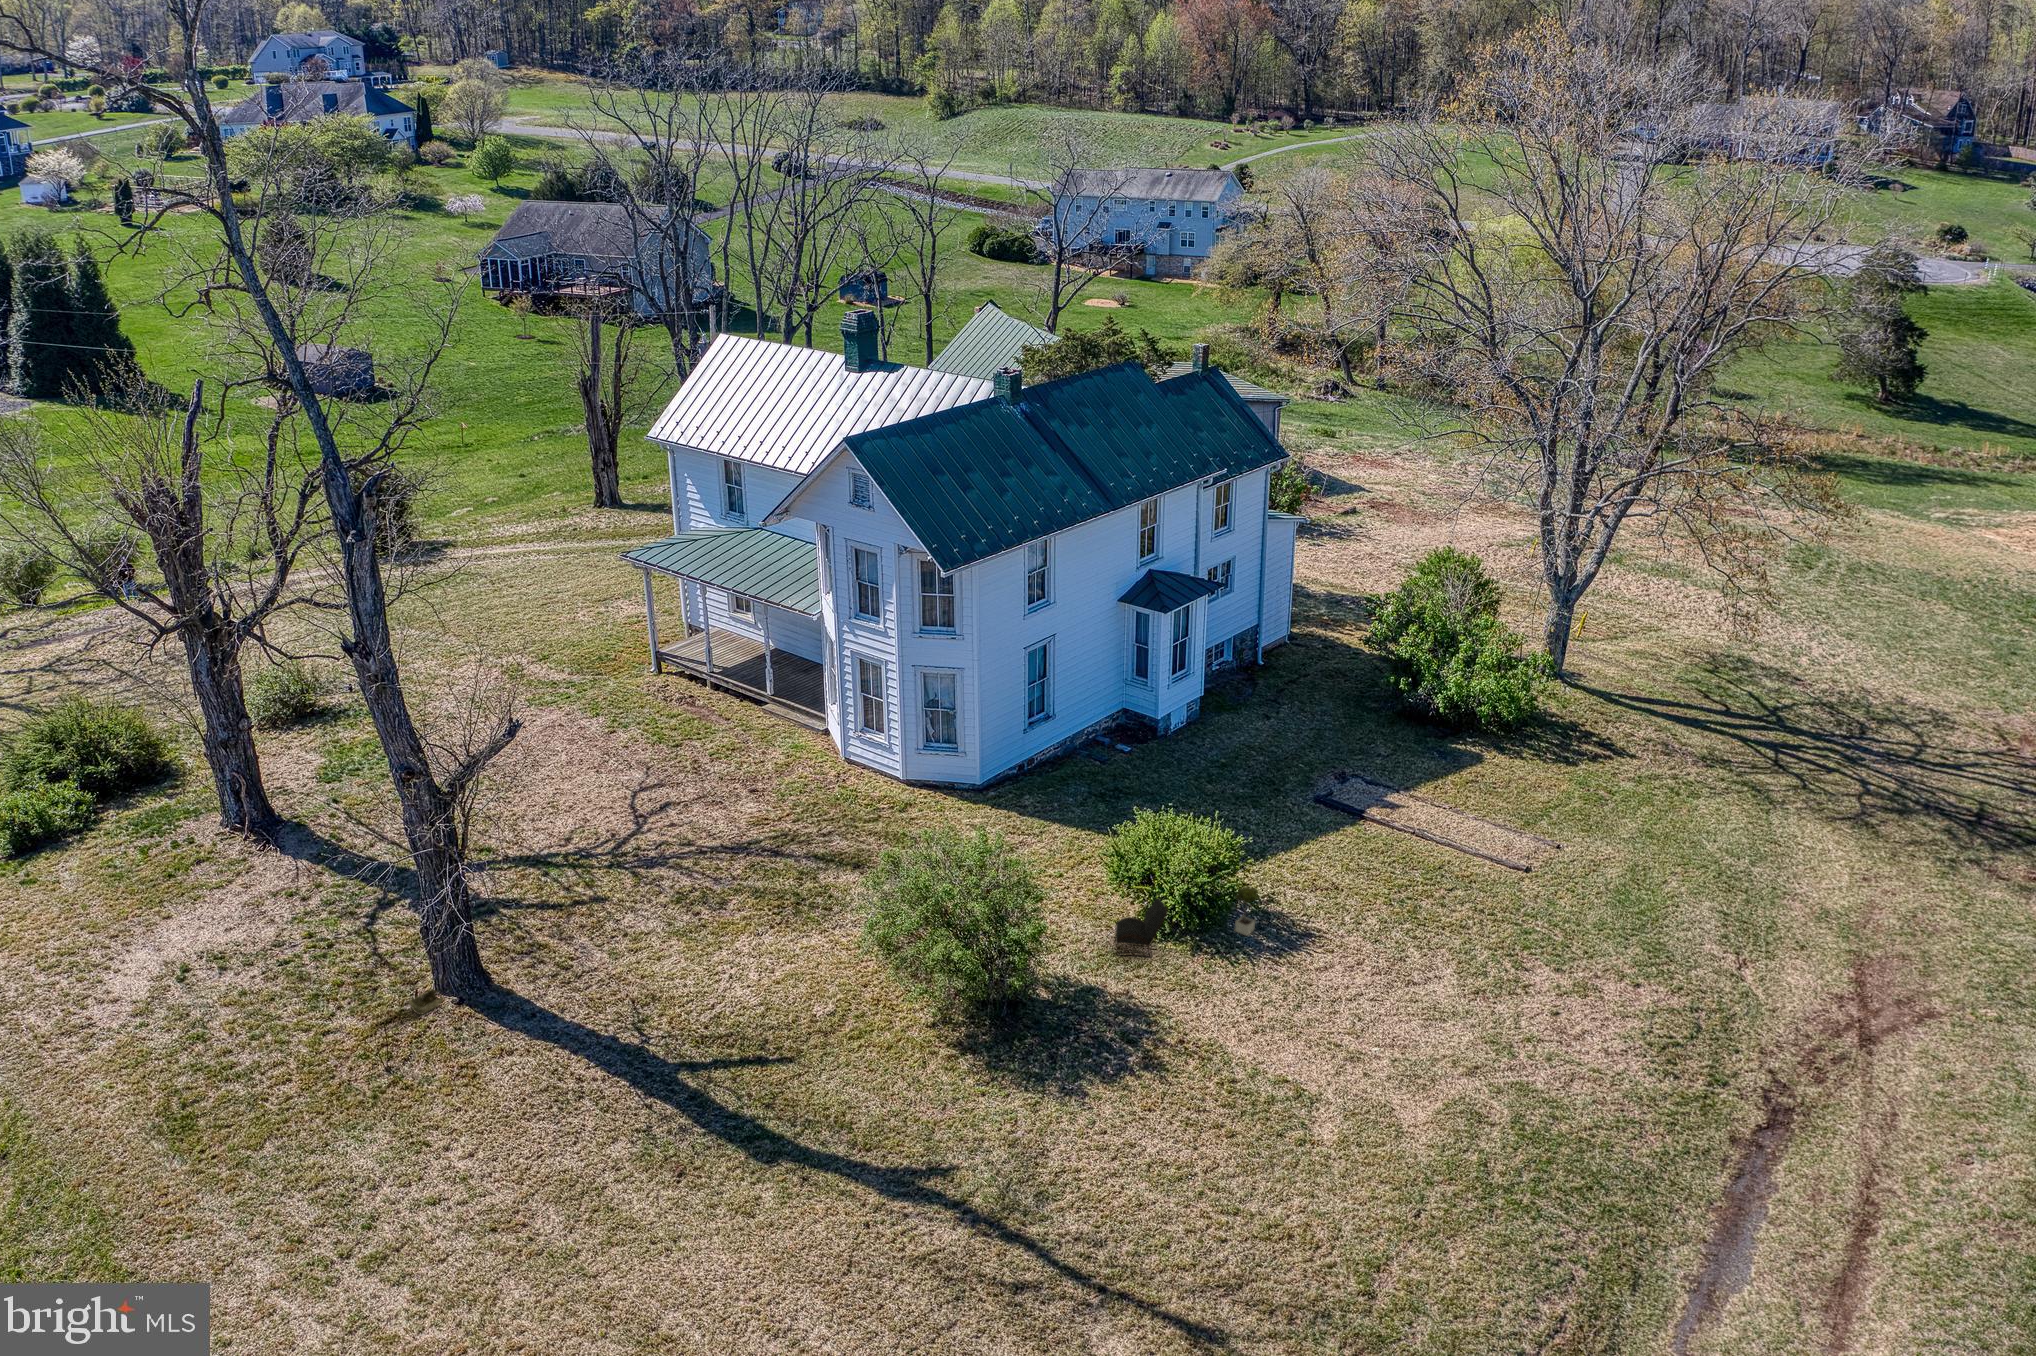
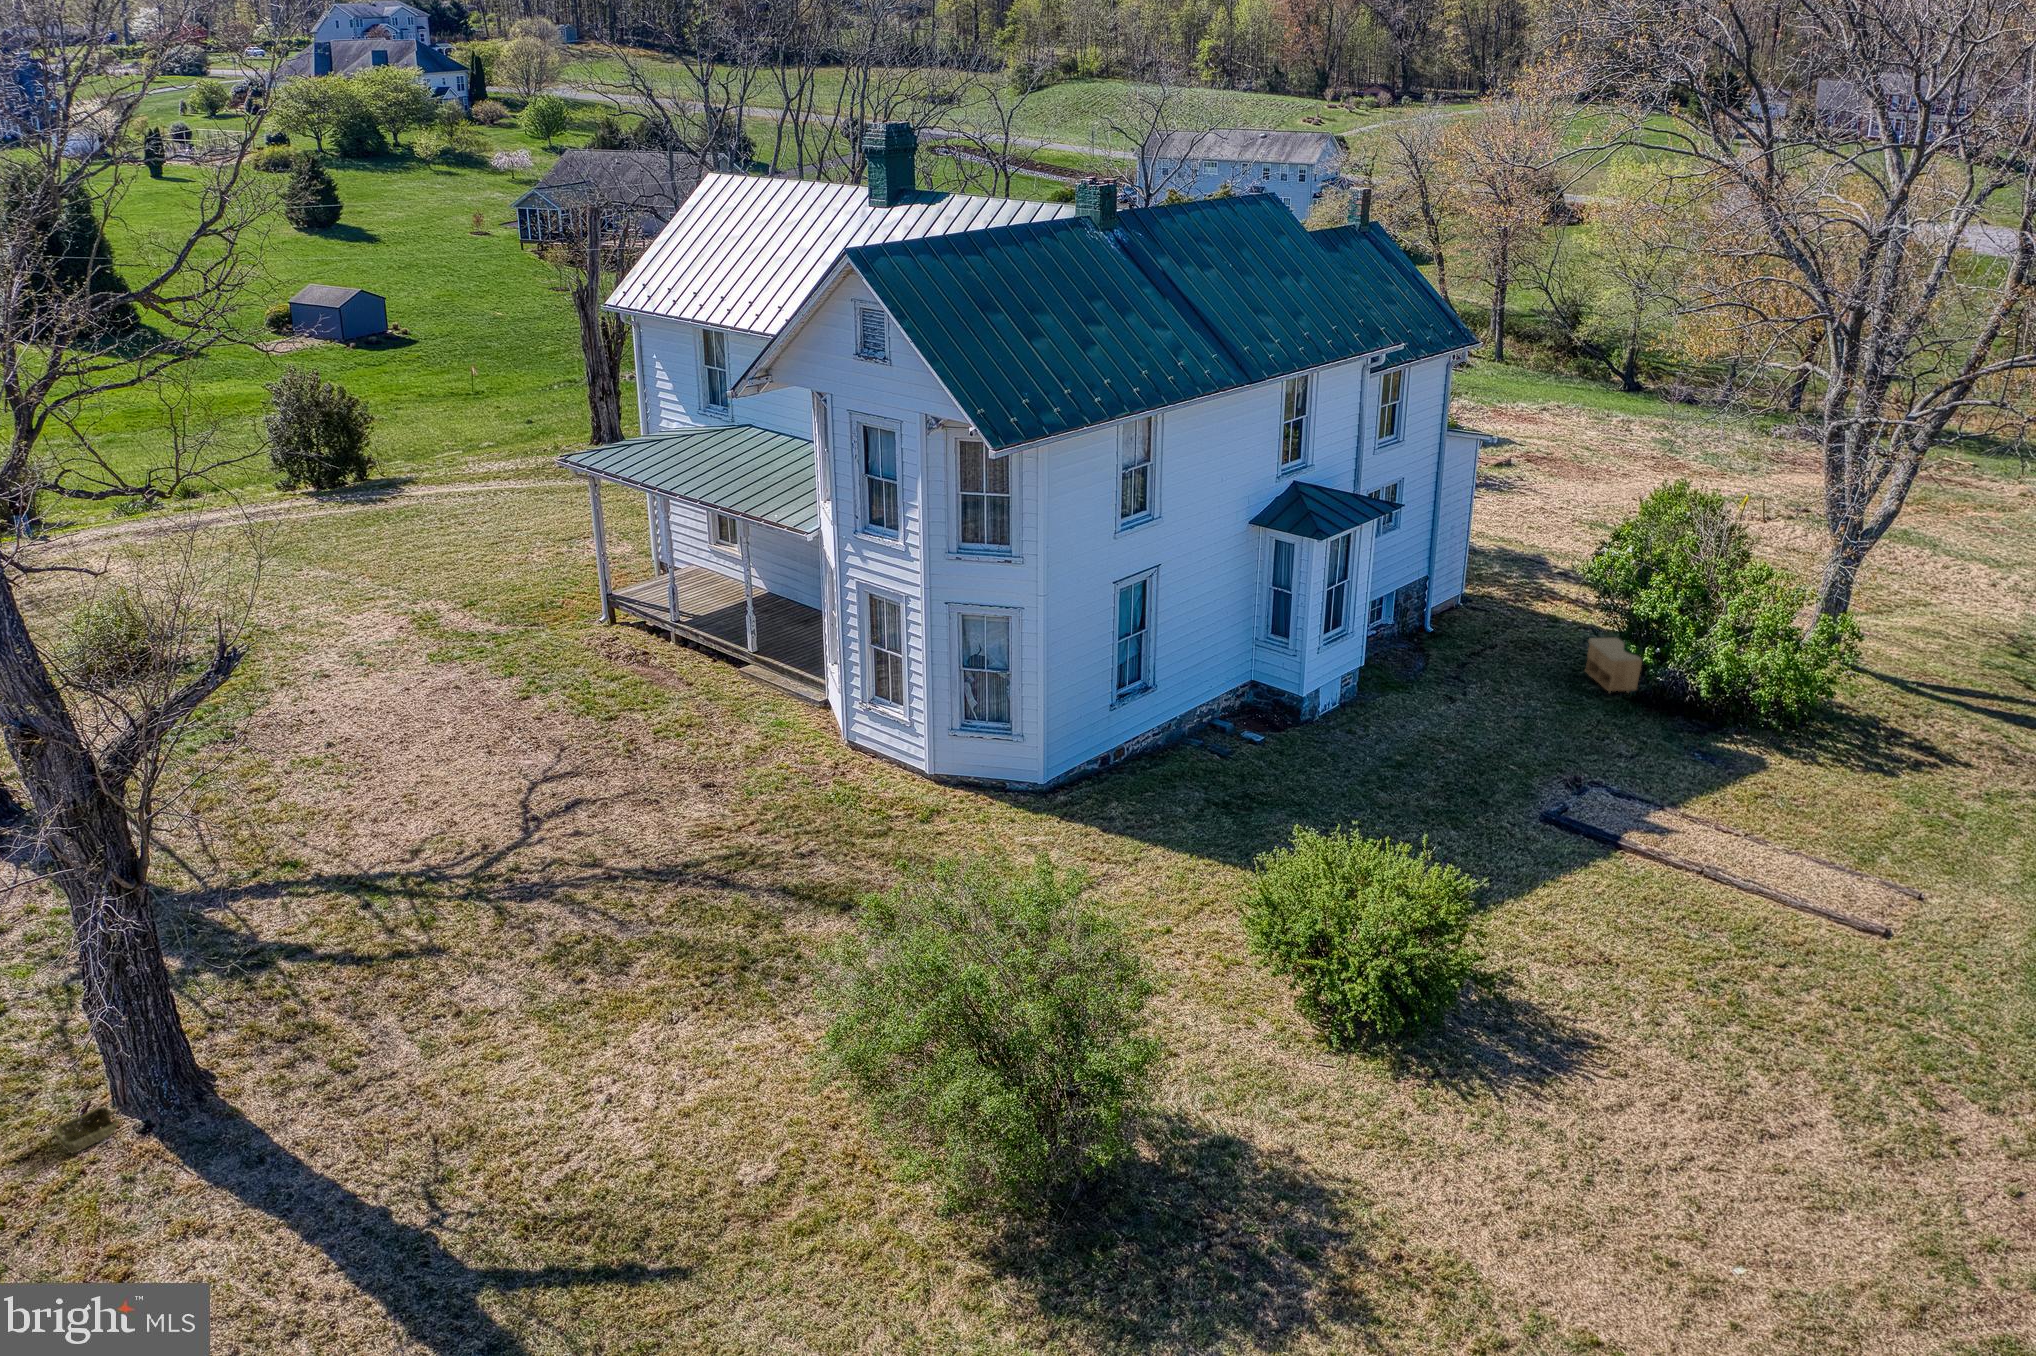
storage bench: none [1360,671,1396,711] -> present [1585,638,1642,692]
potted tree: present [1235,887,1258,935] -> none [1457,965,1502,1046]
lounge chair: present [1115,897,1168,957] -> none [1260,978,1355,1083]

